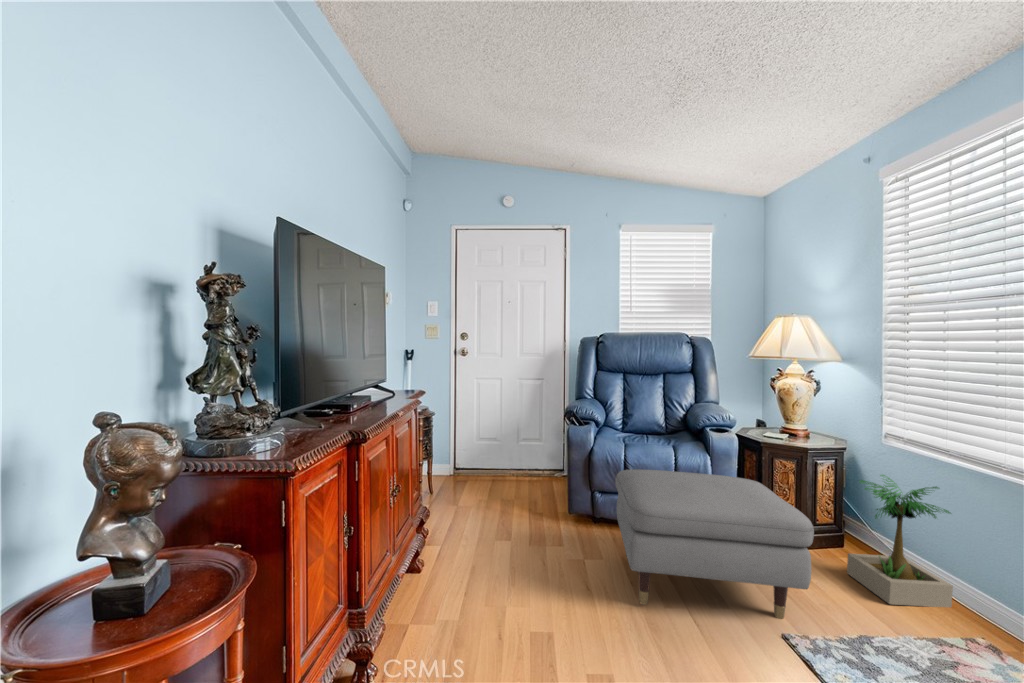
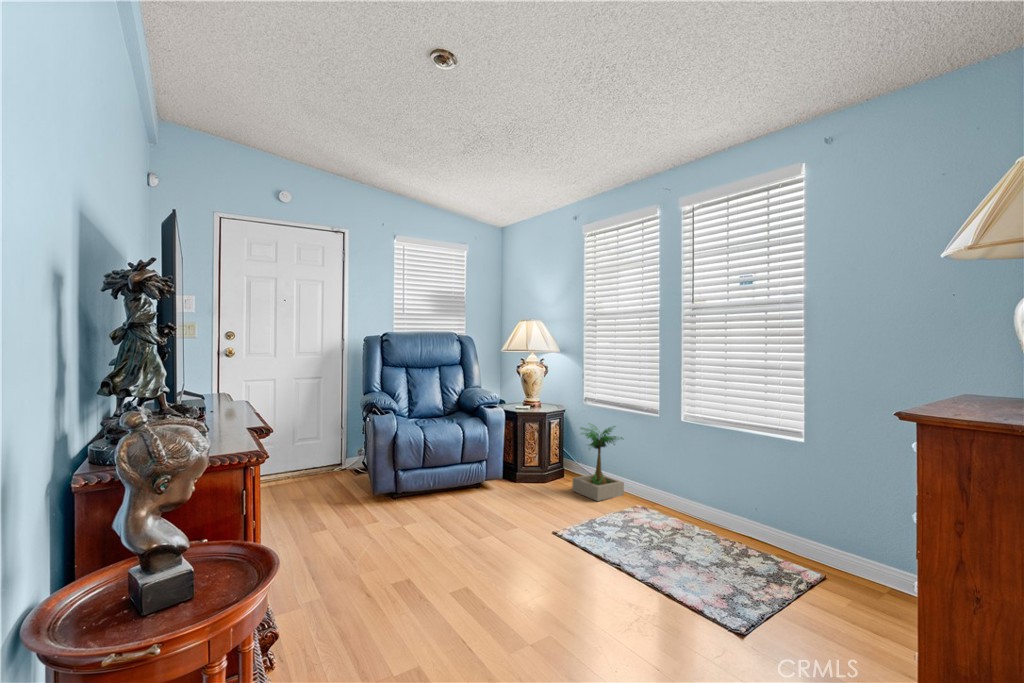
ottoman: present [615,469,814,619] -> none [427,438,566,541]

